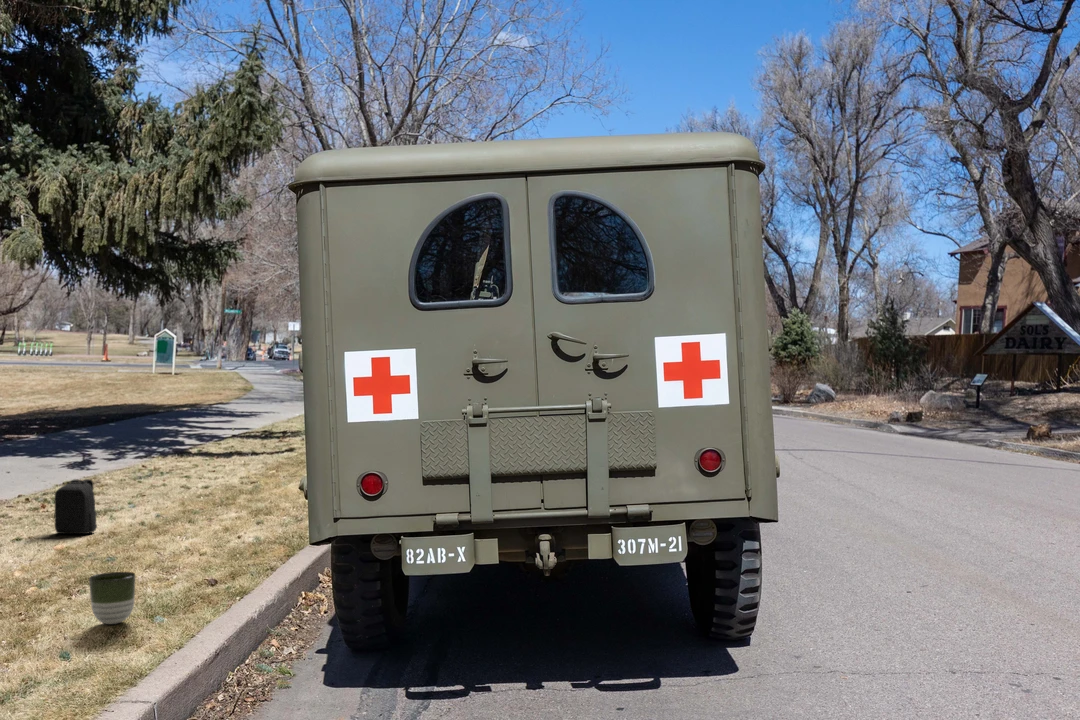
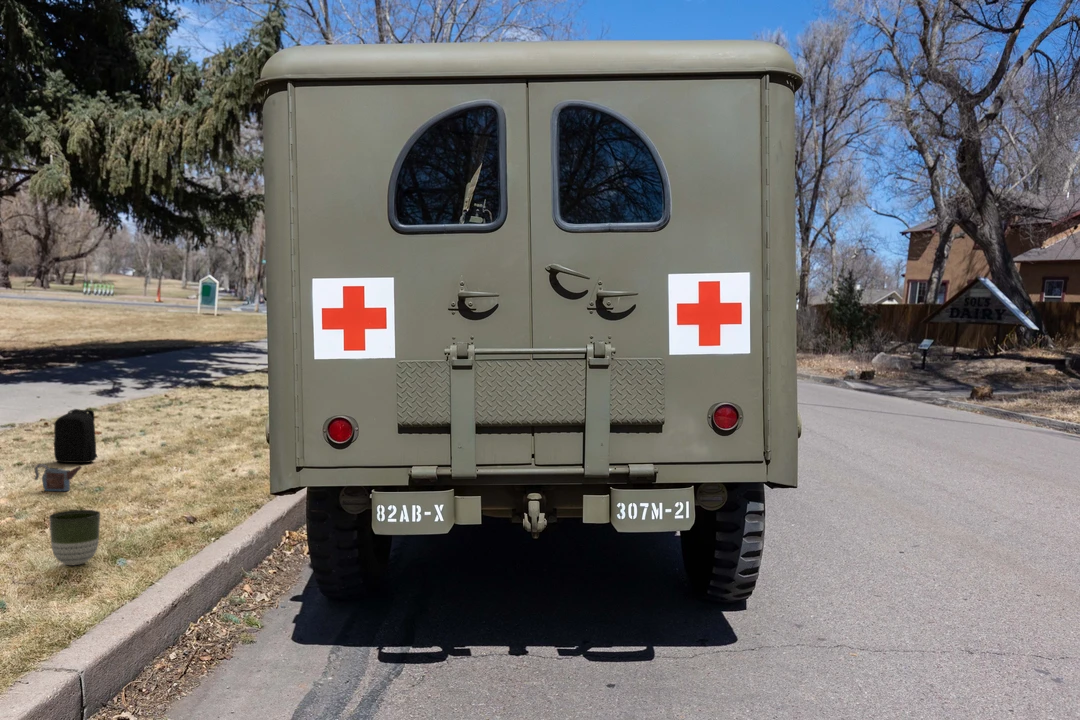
watering can: none [46,534,94,561] -> present [35,464,82,491]

